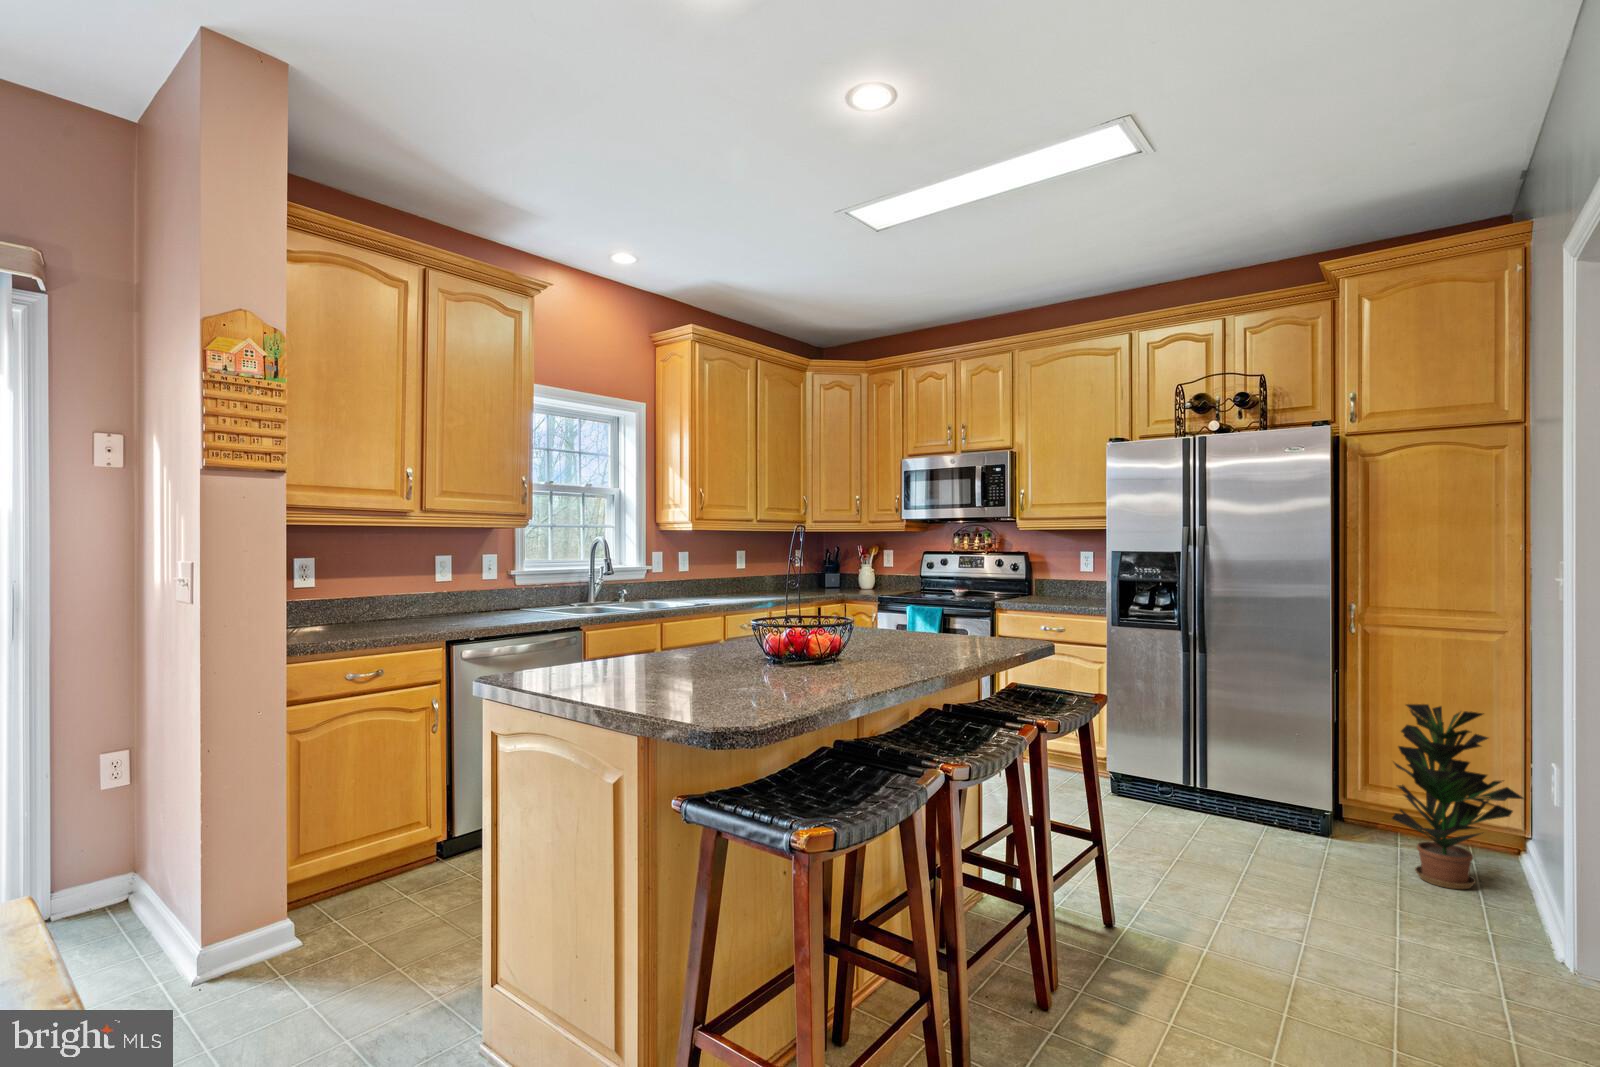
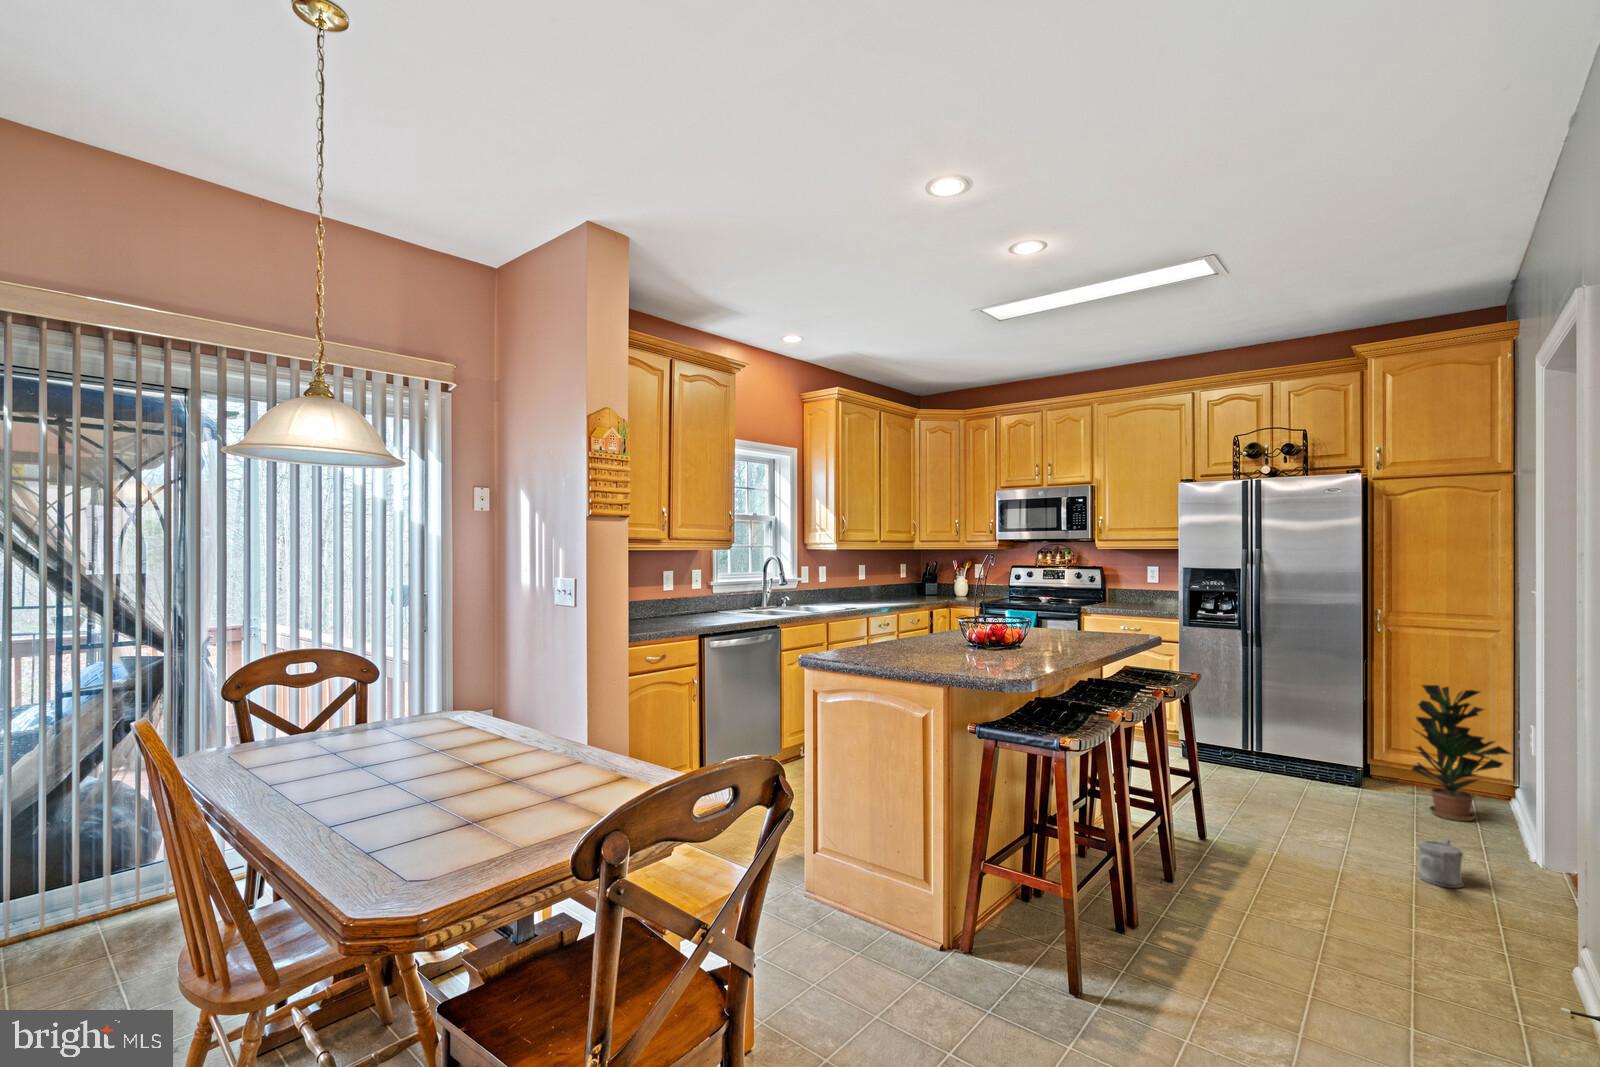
watering can: none [1396,930,1460,1010] -> present [1418,839,1464,888]

